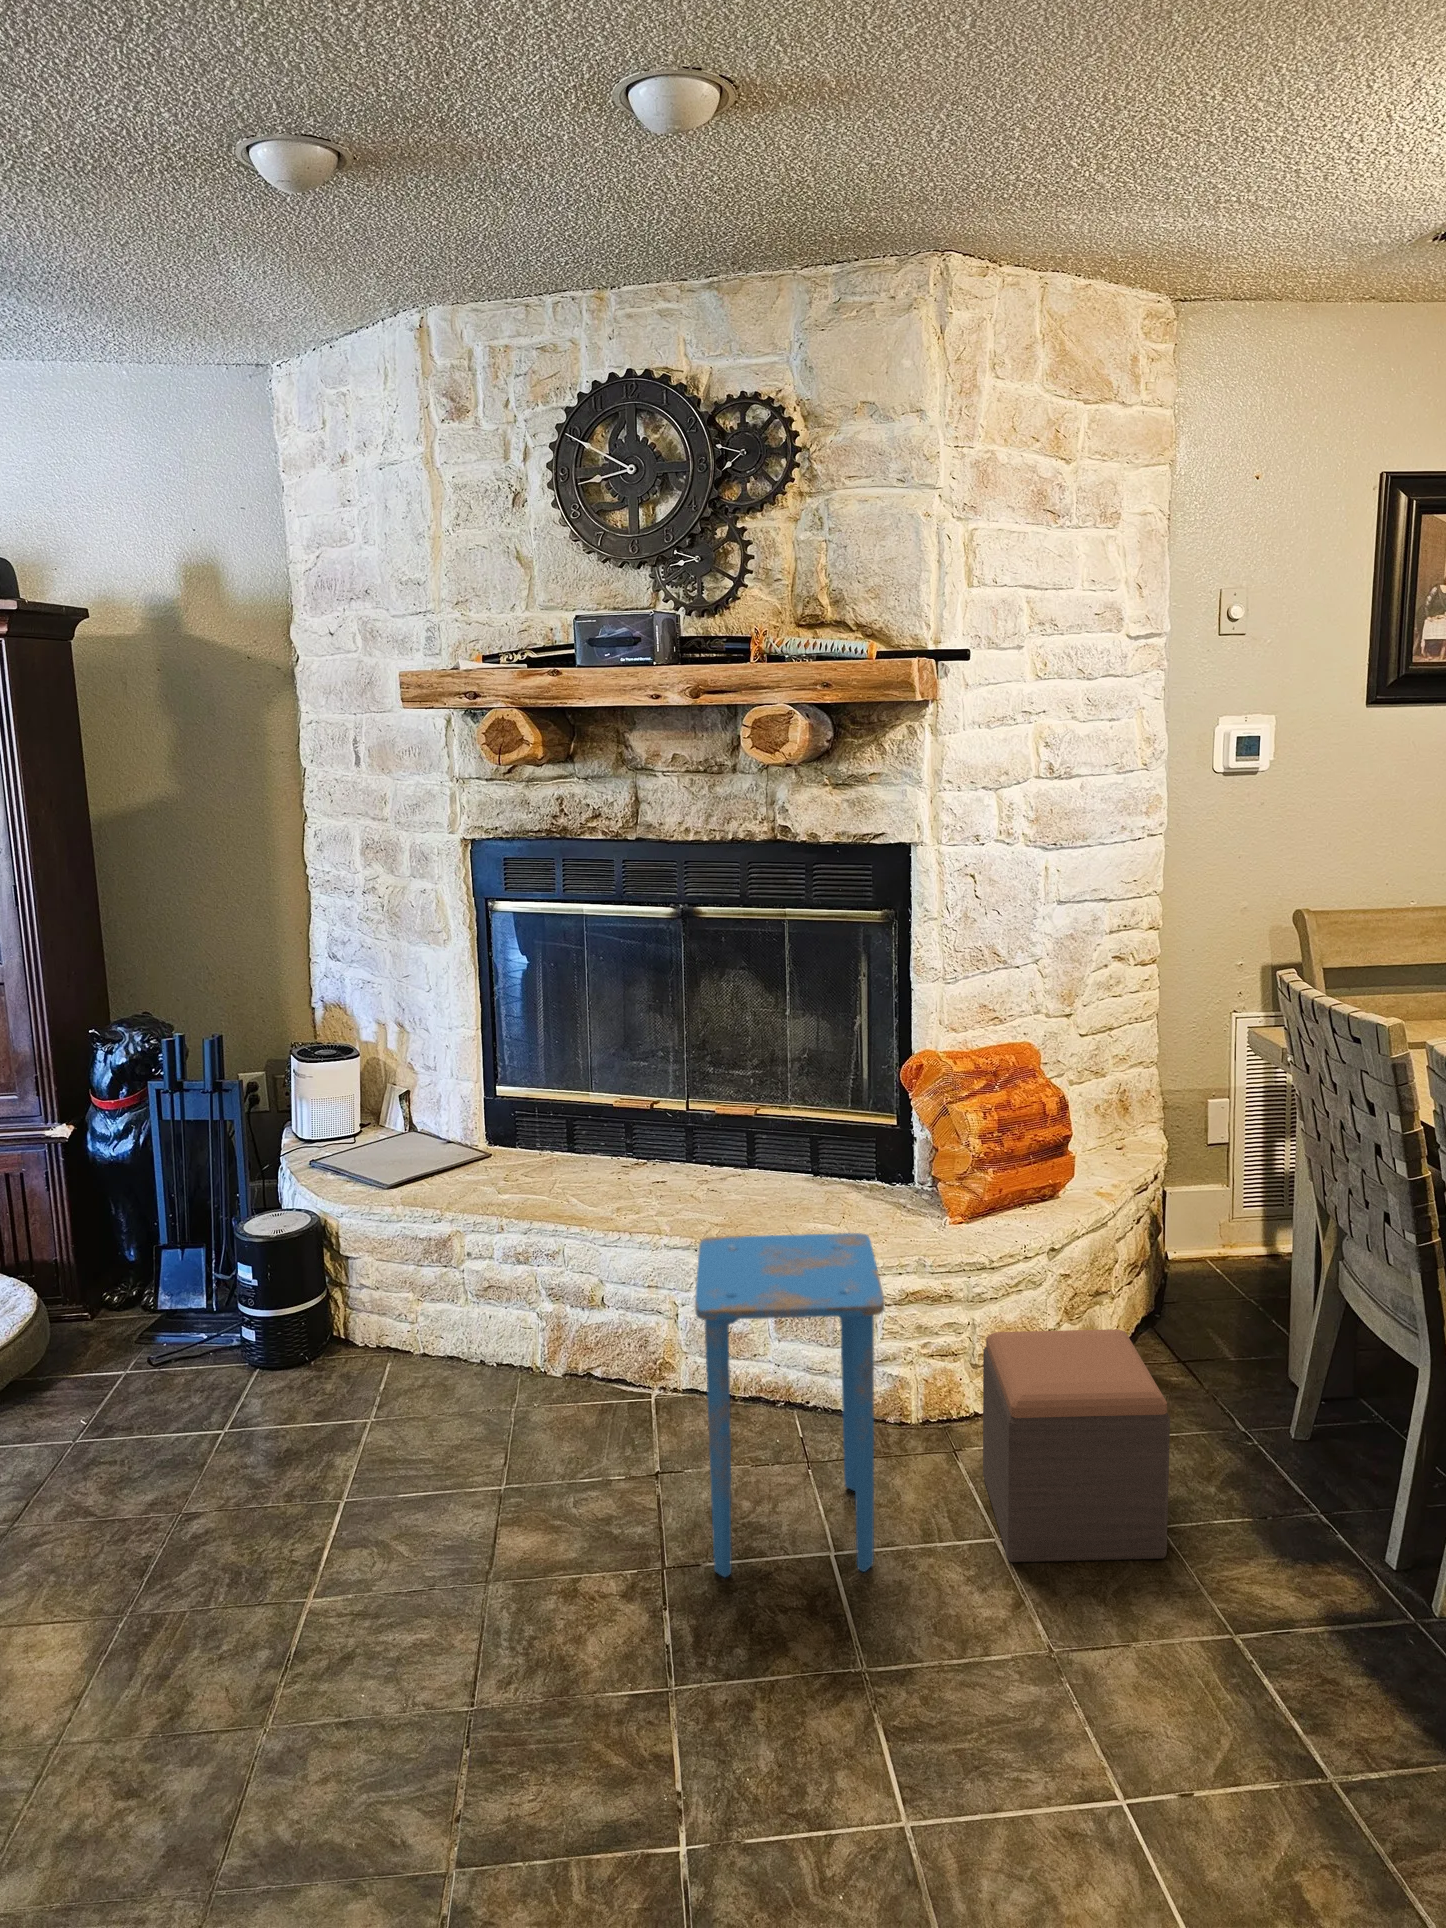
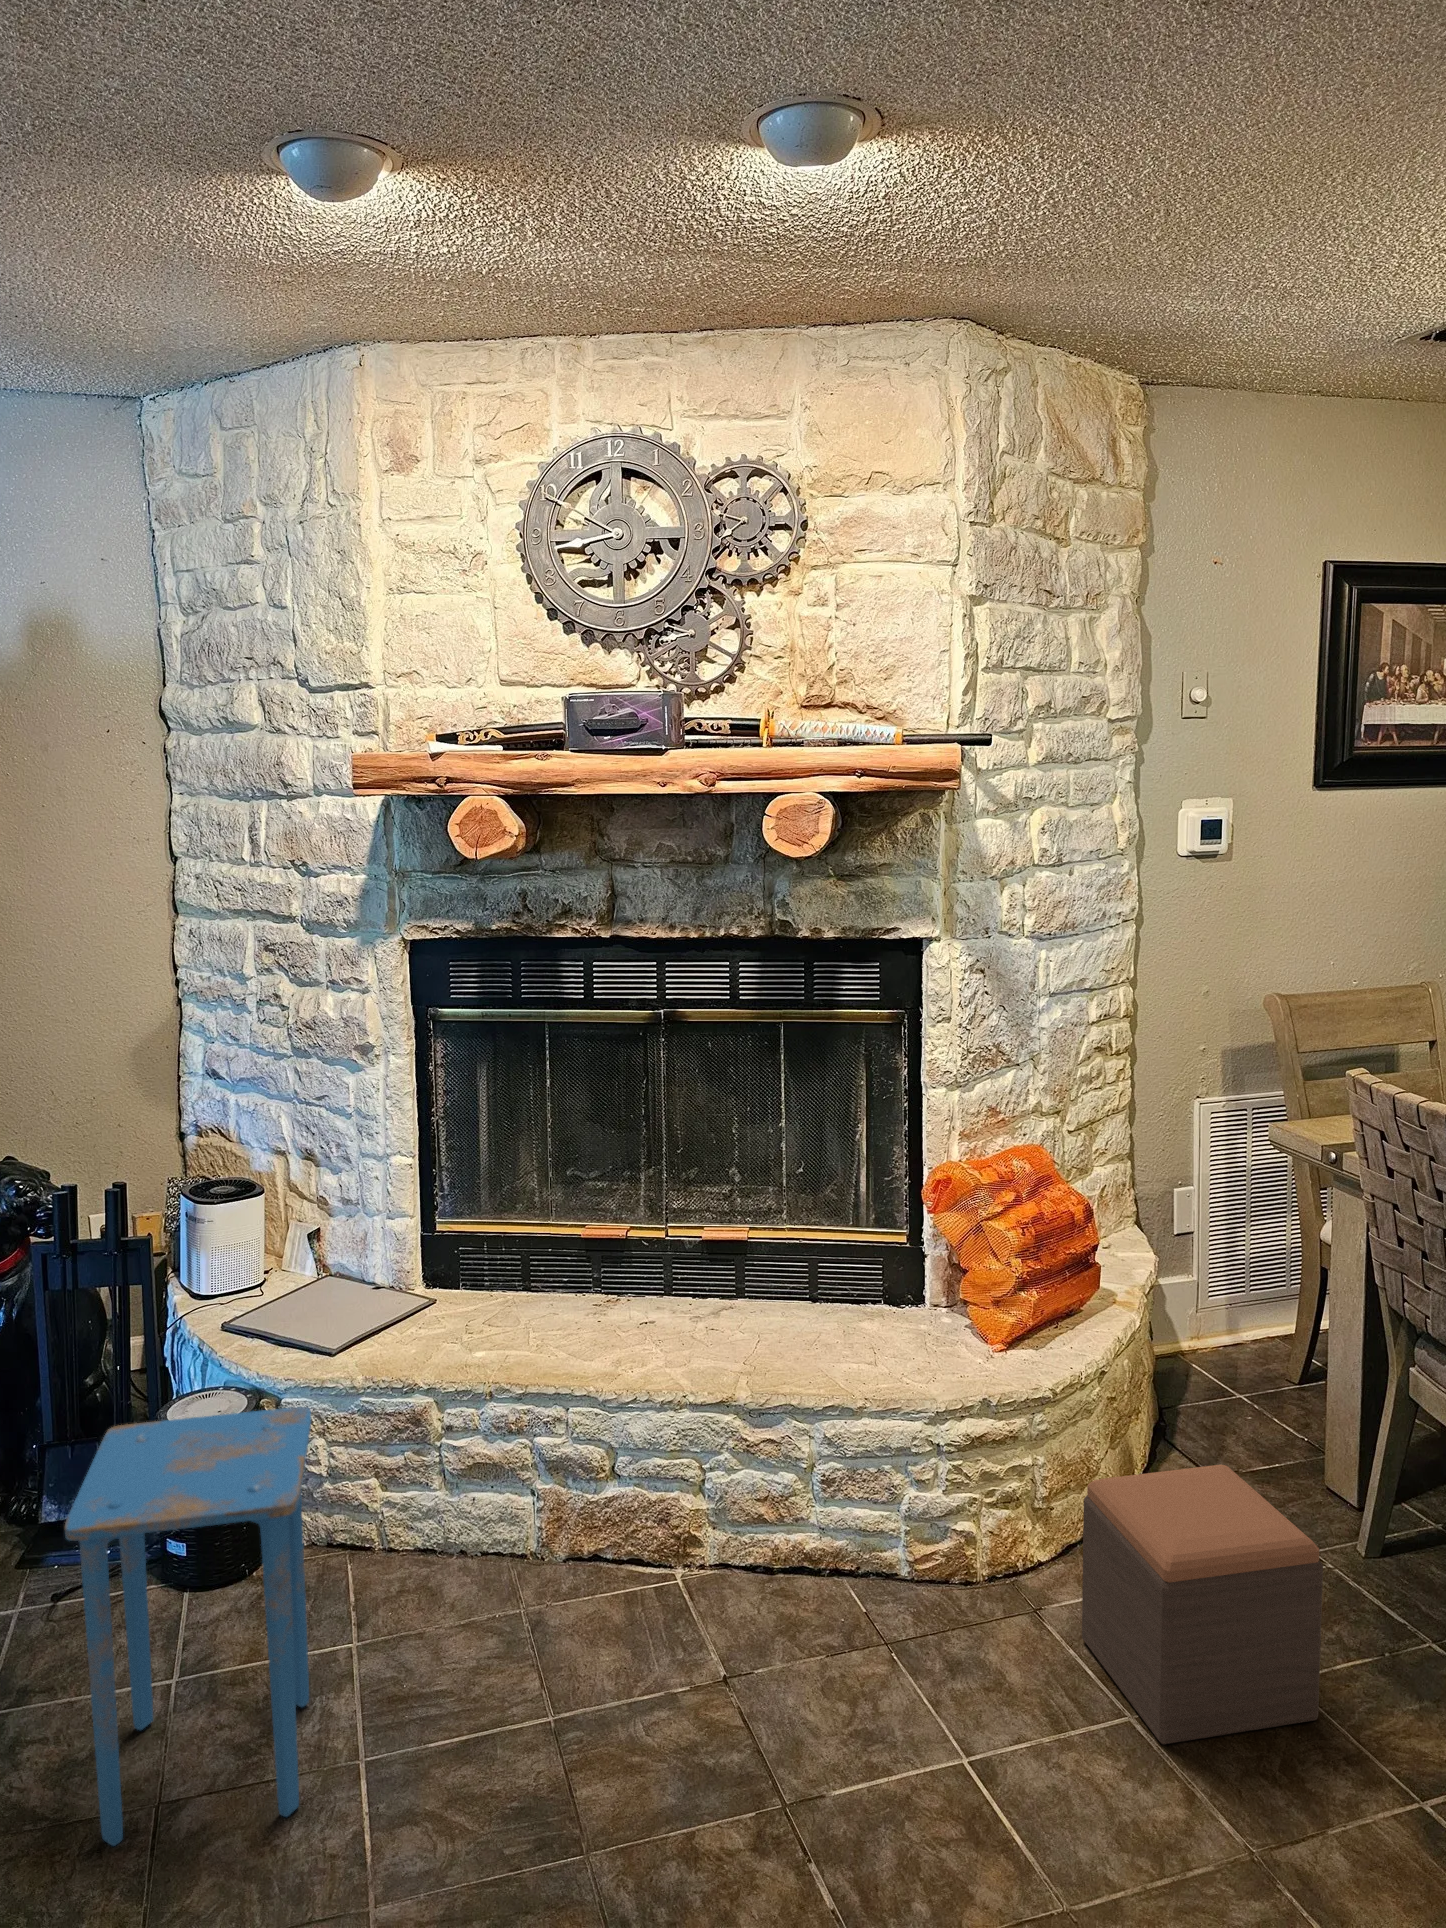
side table: present [695,1233,884,1577] -> present [65,1407,311,1846]

